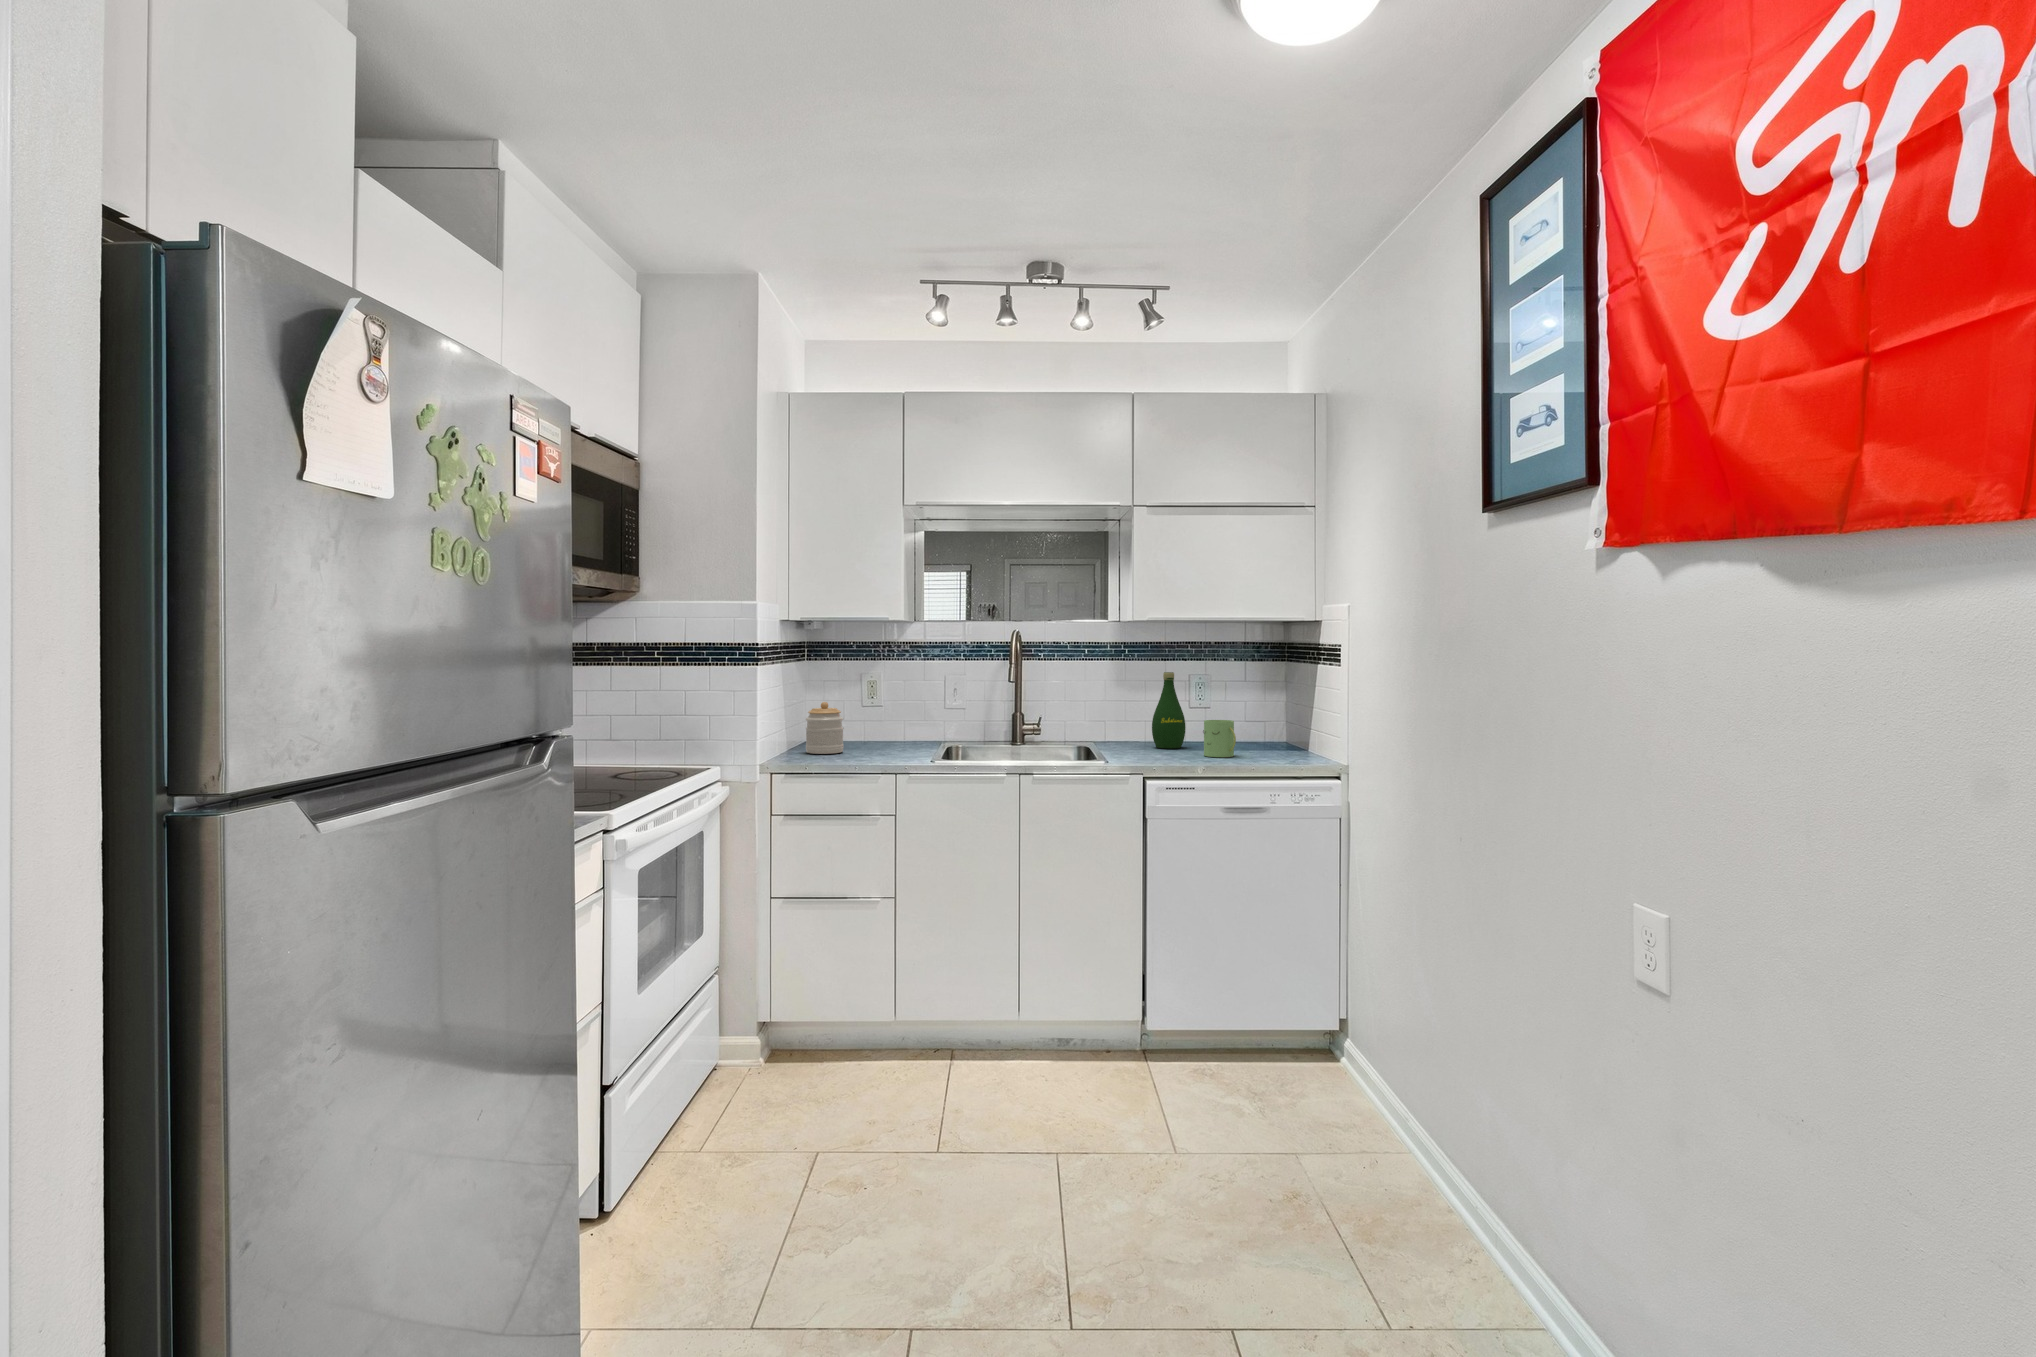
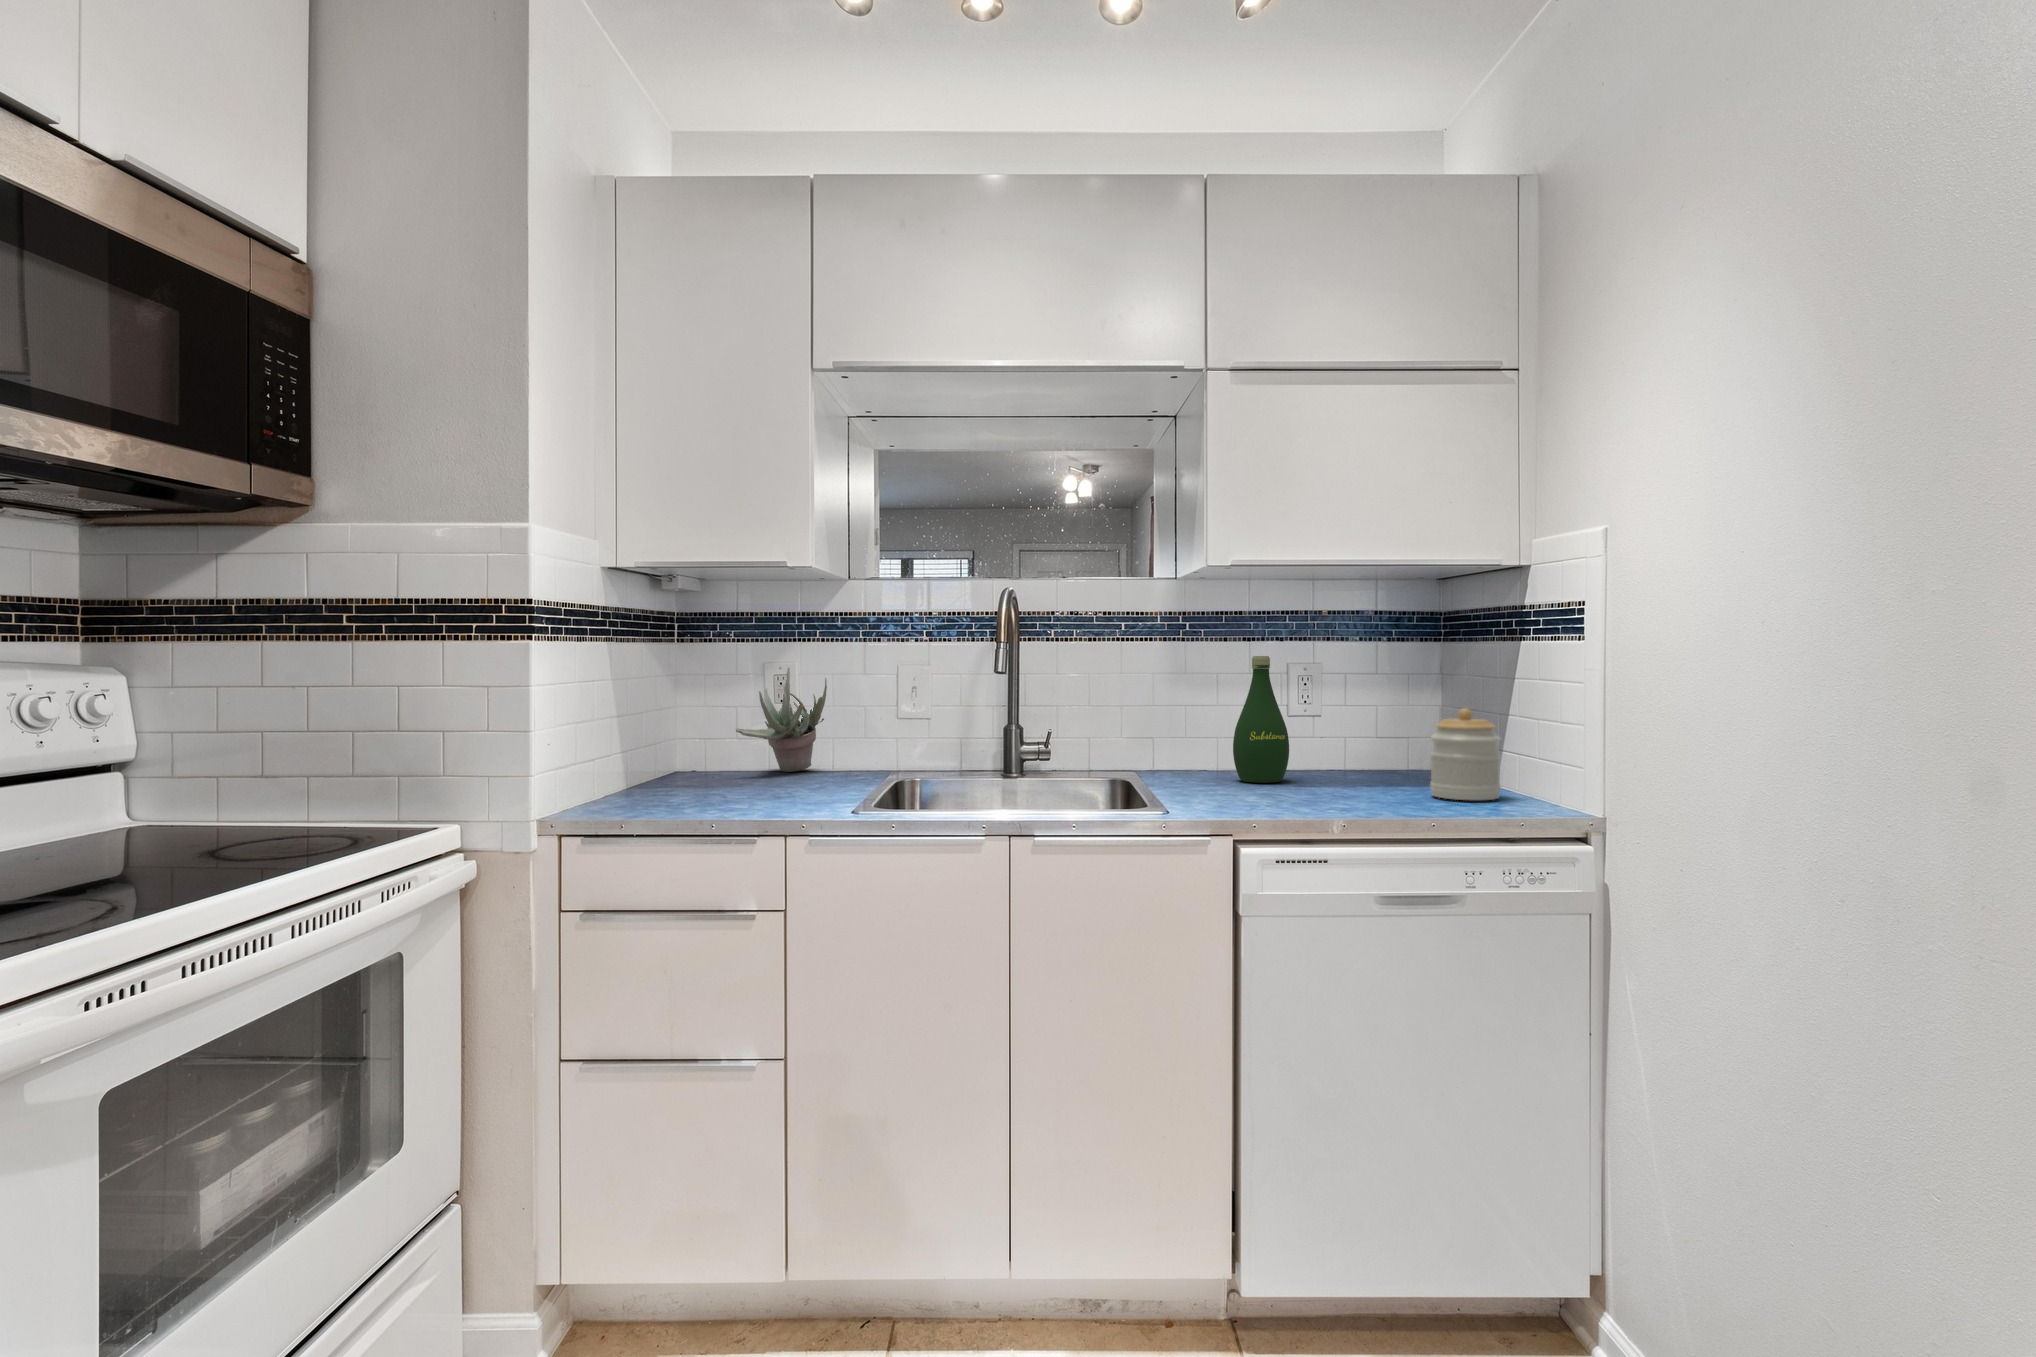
succulent plant: none [851,677,903,742] -> present [736,667,827,772]
jar: present [806,702,844,754] -> present [1430,708,1501,800]
mug: present [1203,720,1236,757] -> none [1329,735,1389,800]

